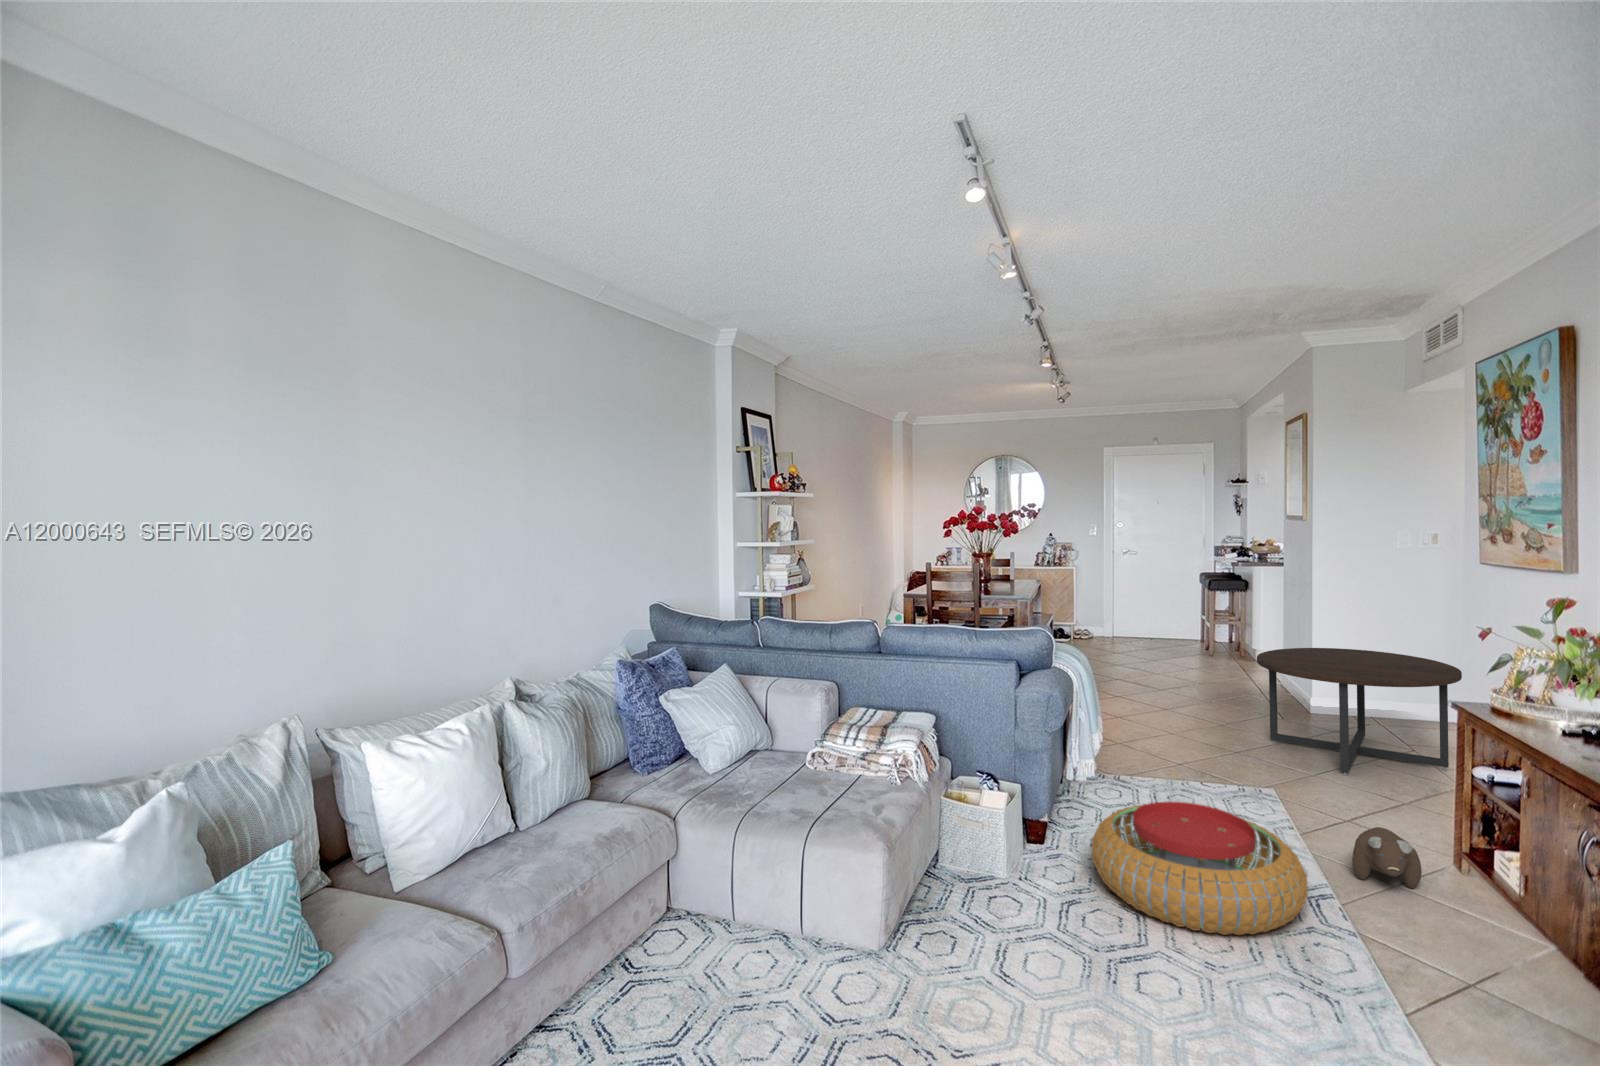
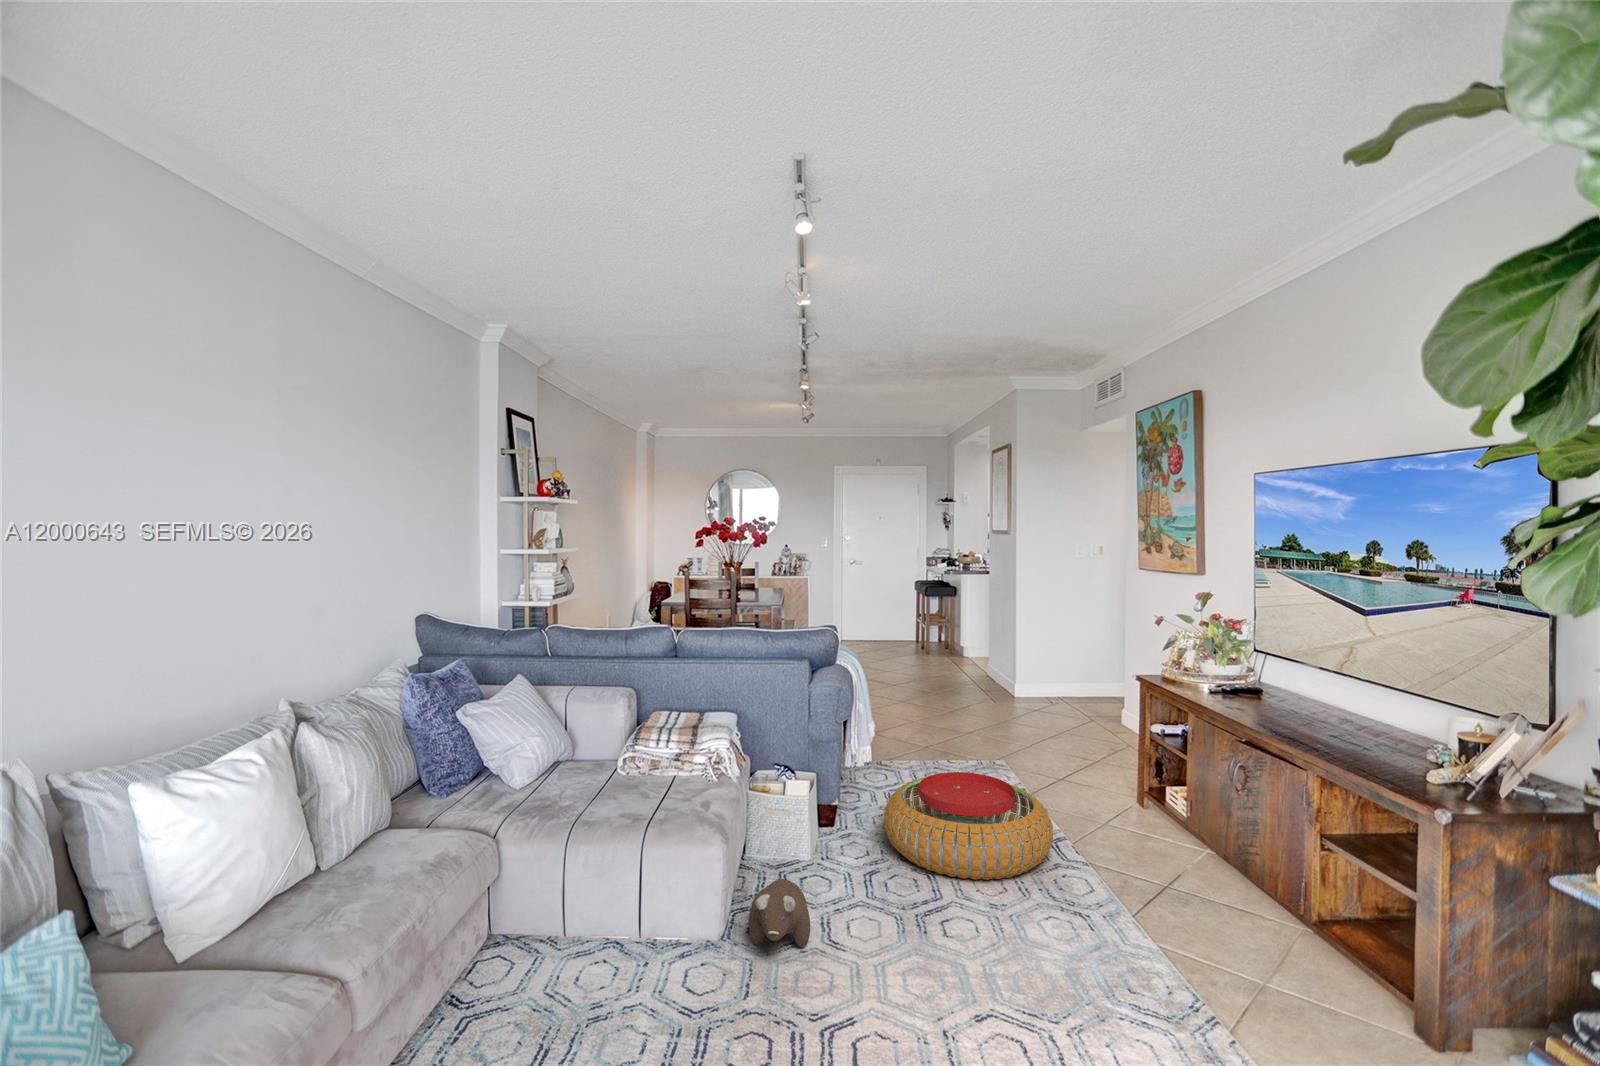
coffee table: present [1257,648,1462,776] -> none [982,640,1122,743]
plush toy: present [1352,827,1422,888] -> present [749,879,810,947]

